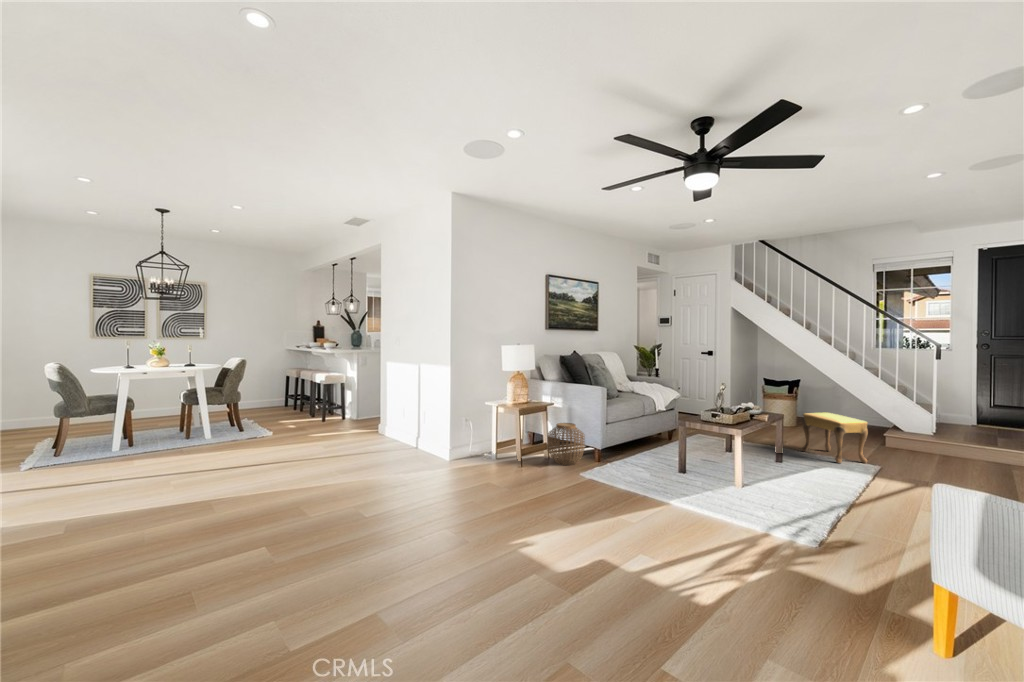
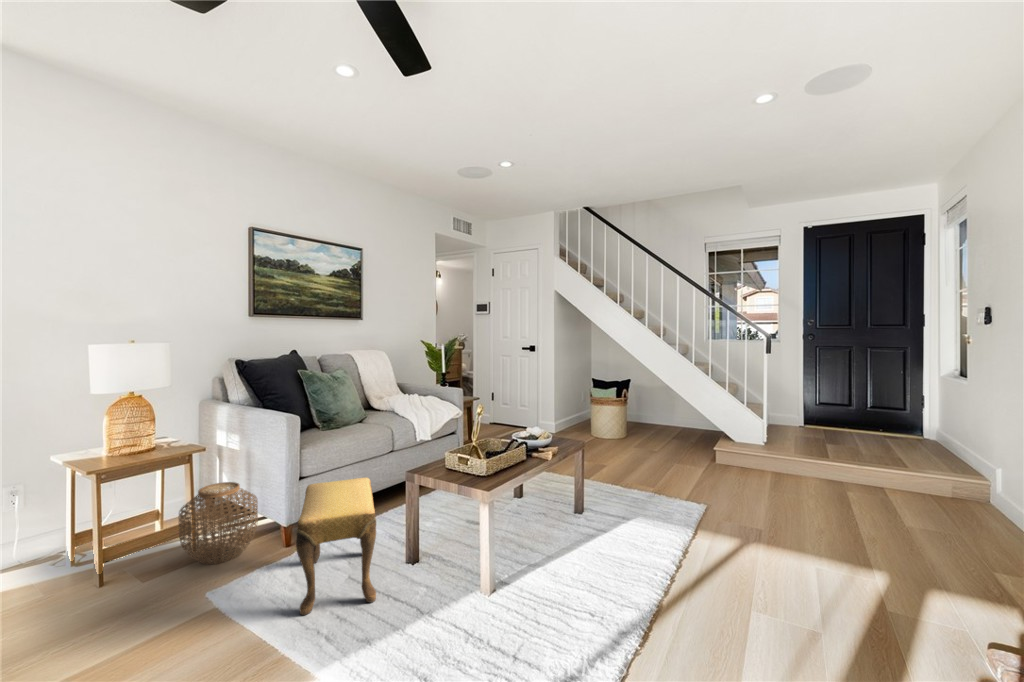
footstool: present [802,413,868,463] -> present [296,478,376,616]

